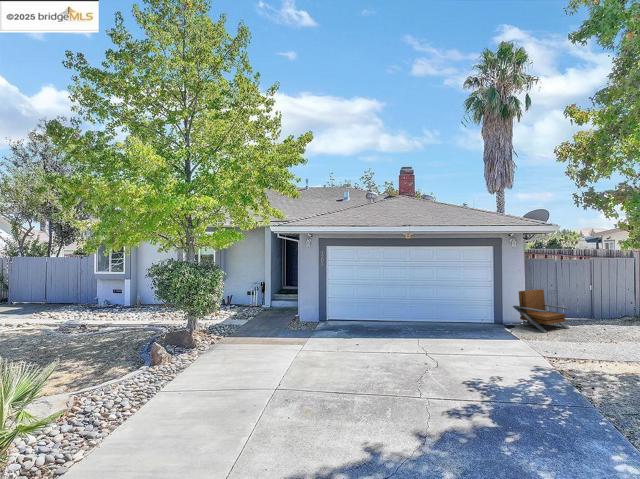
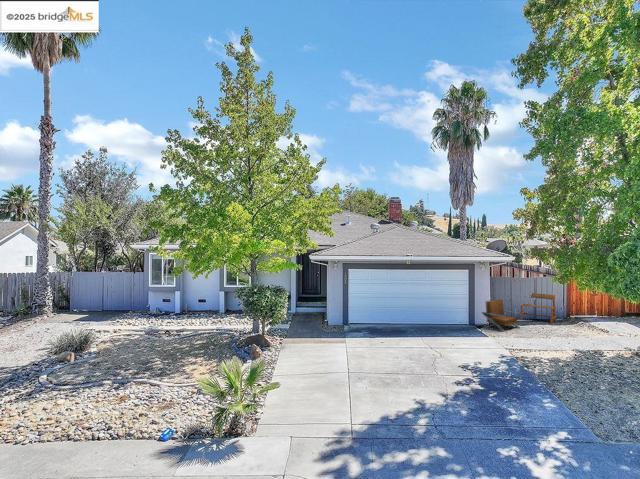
bench: none [570,282,623,325] -> present [521,293,556,324]

